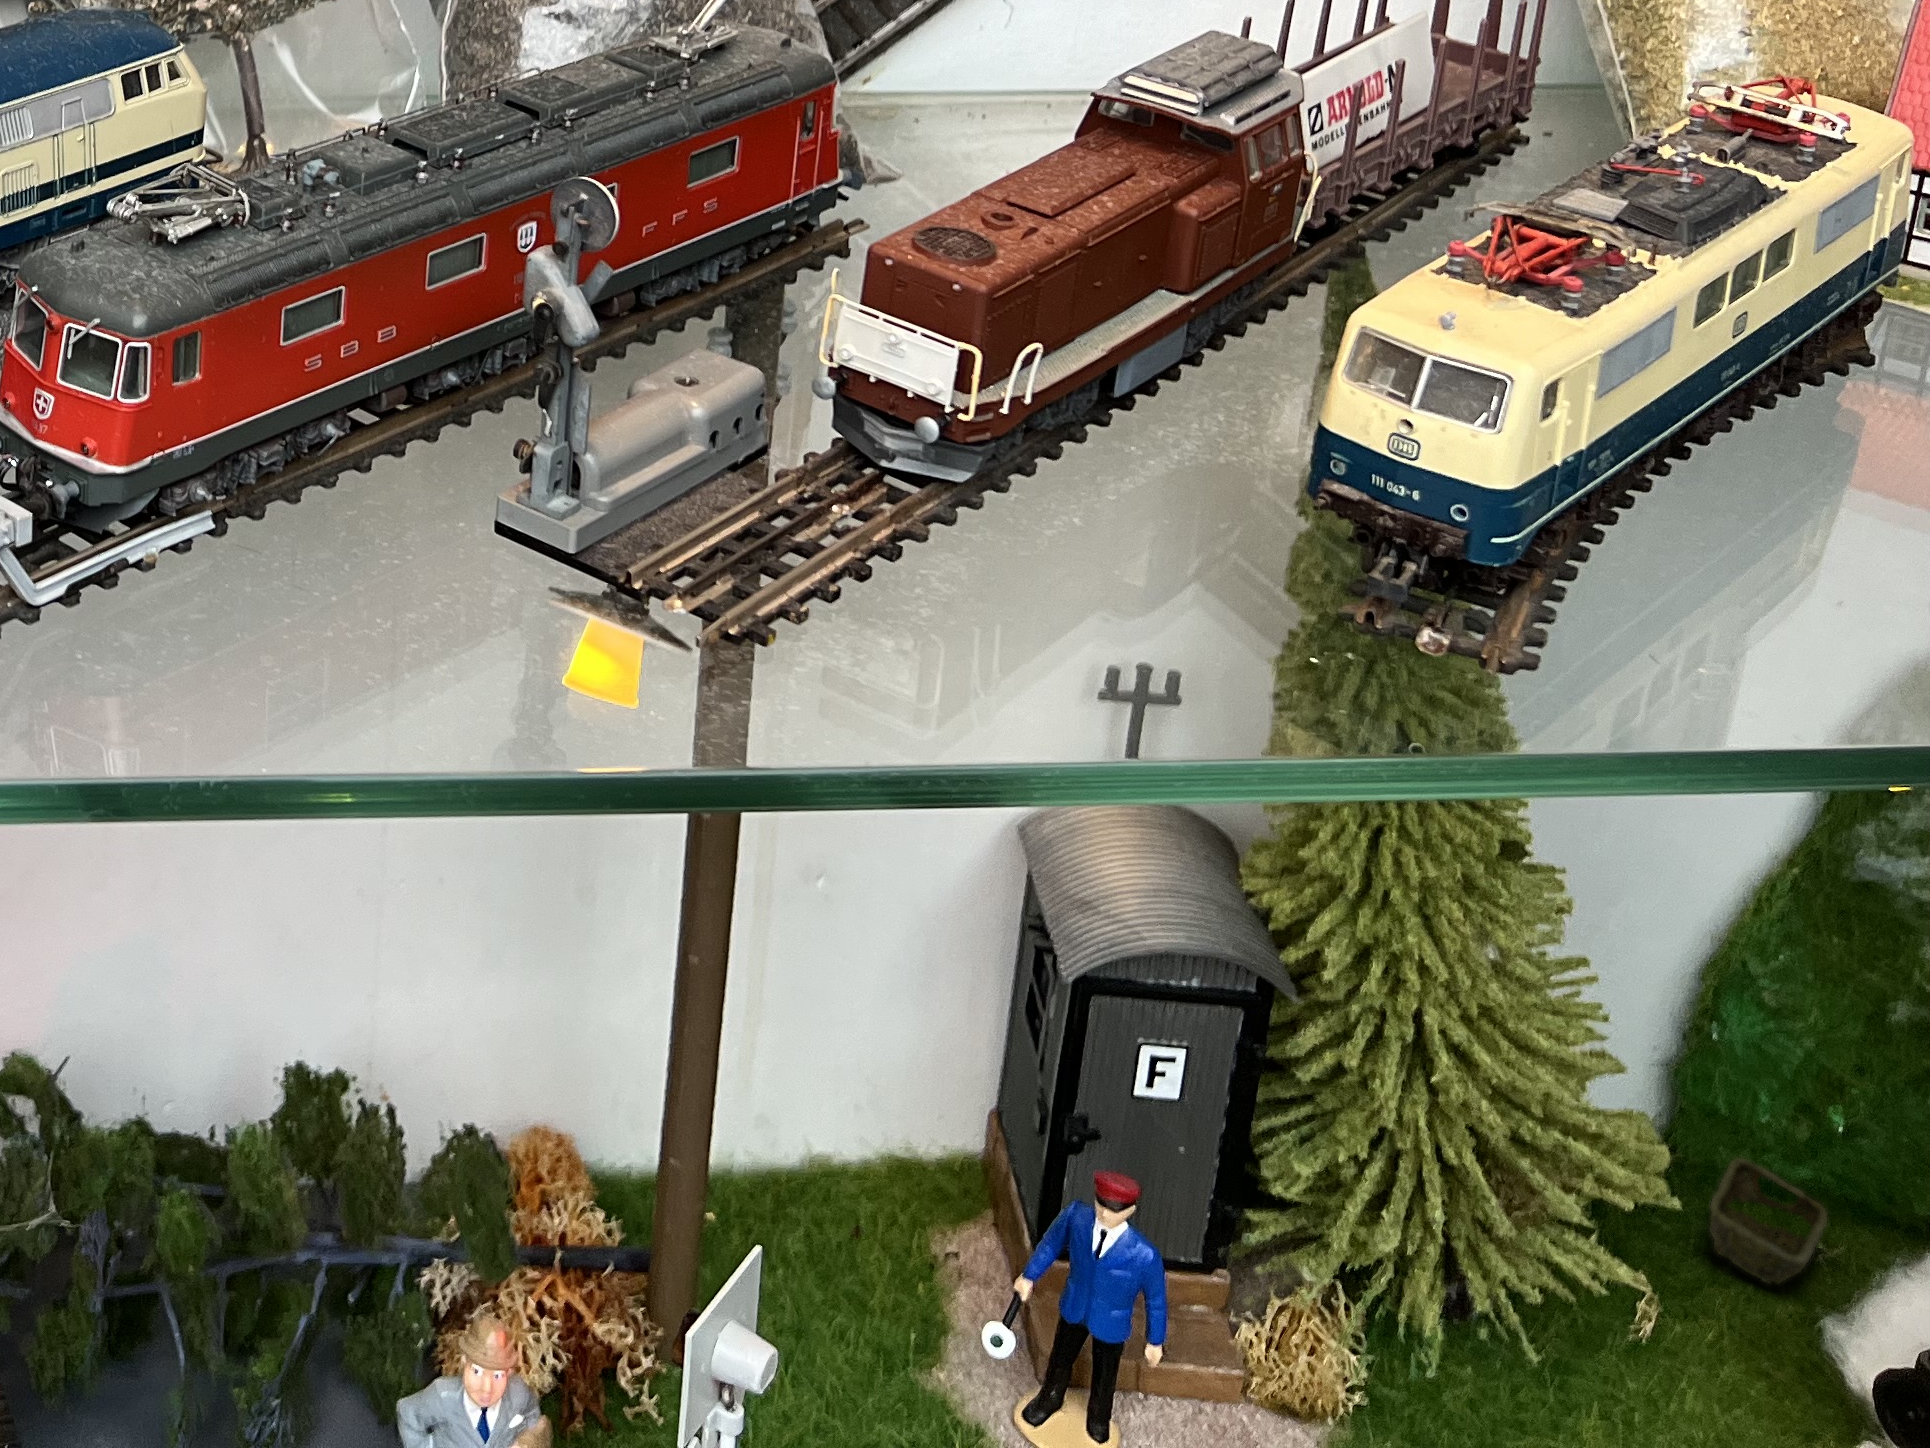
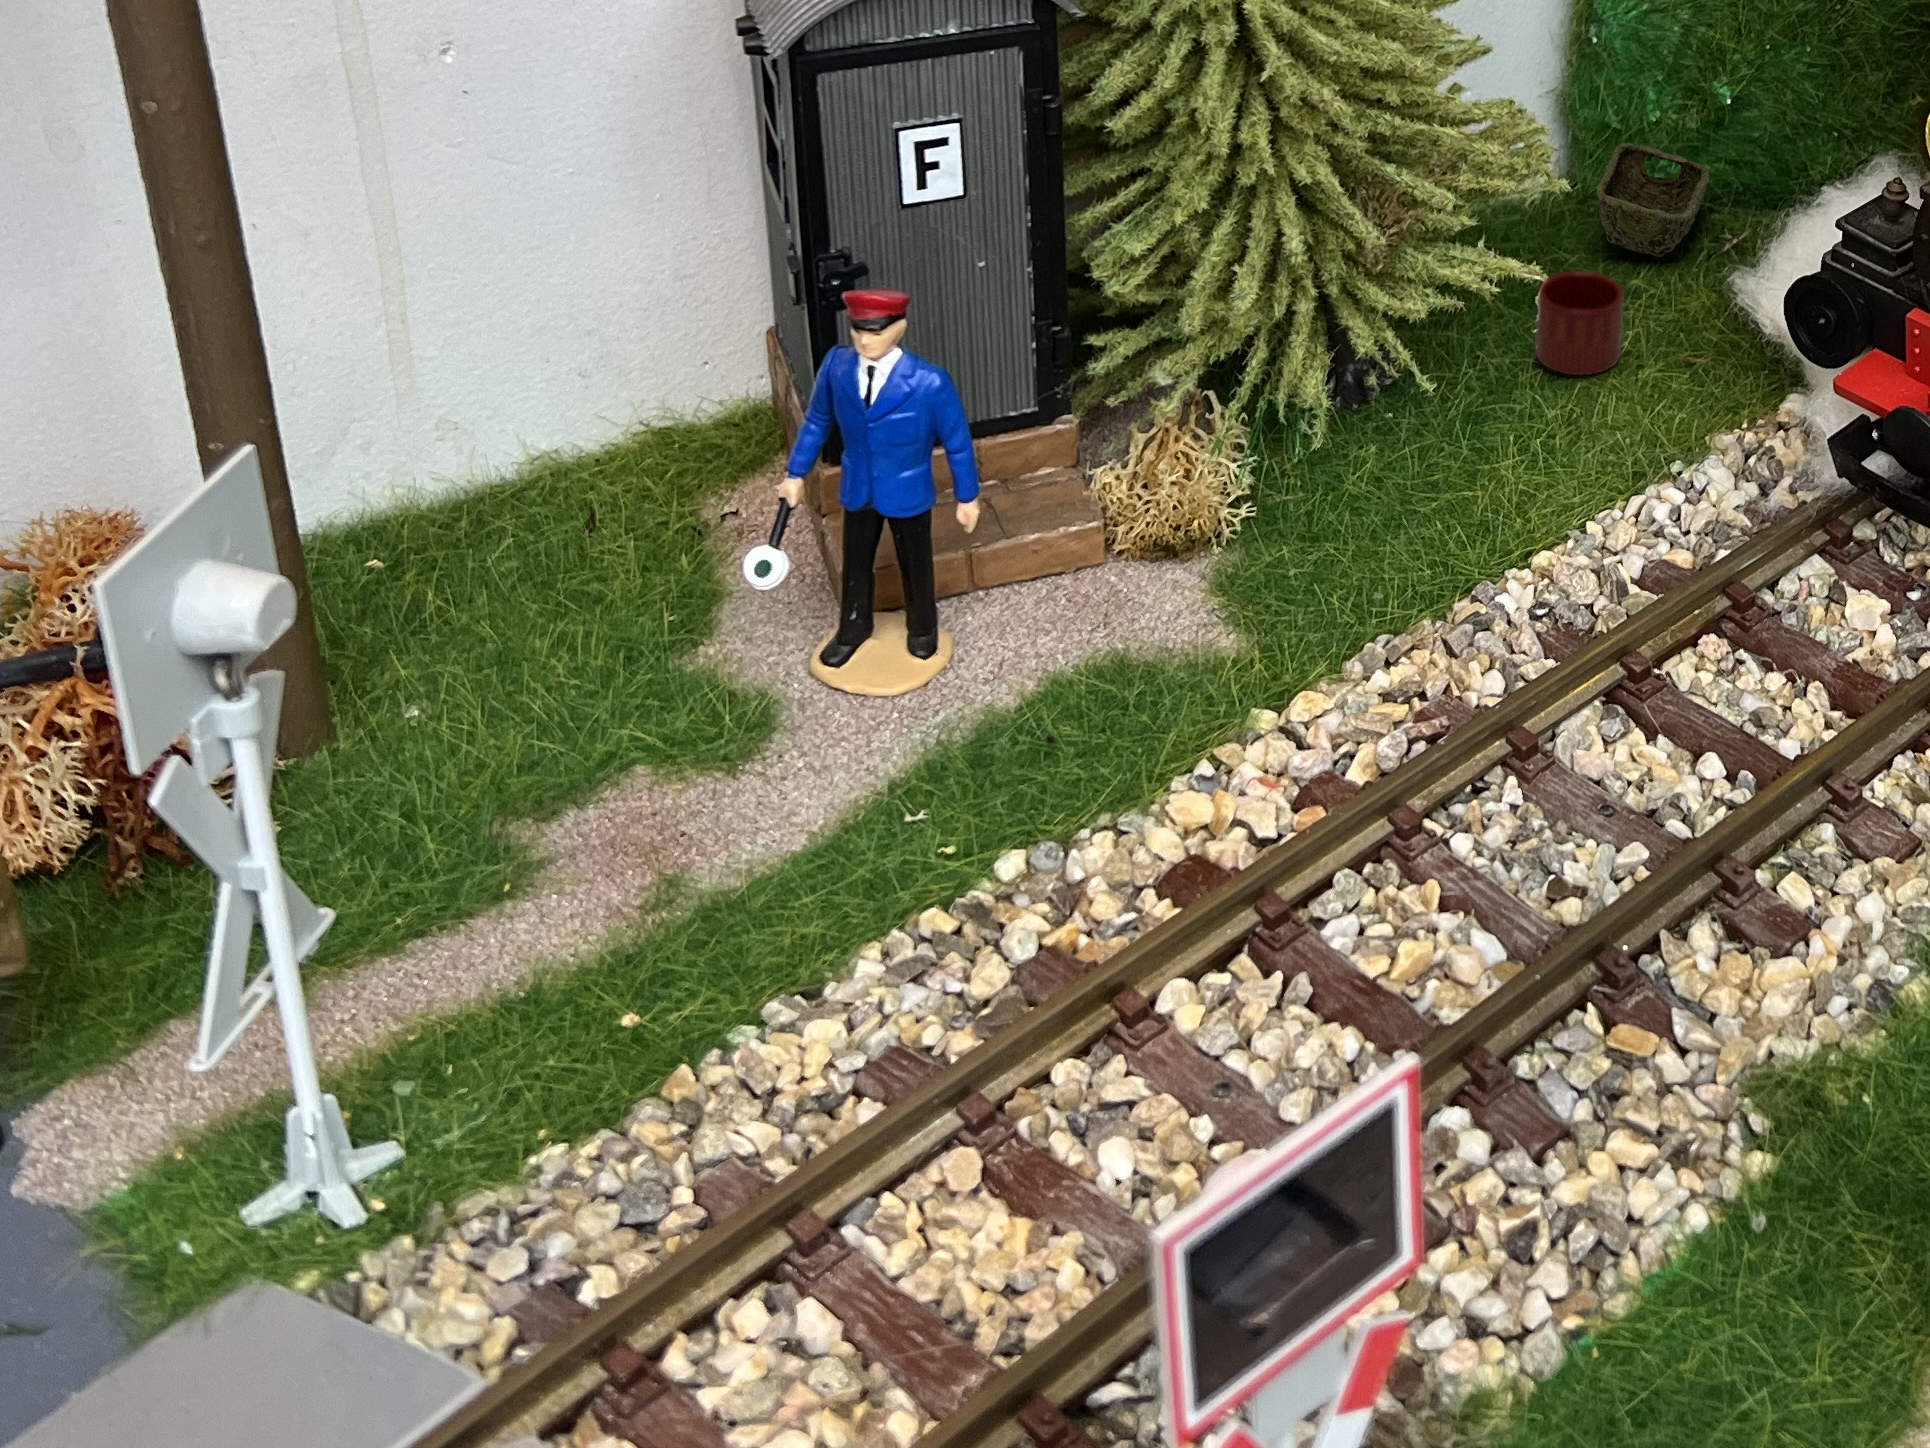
planter: none [1635,1285,1734,1390] -> present [1535,271,1624,375]

